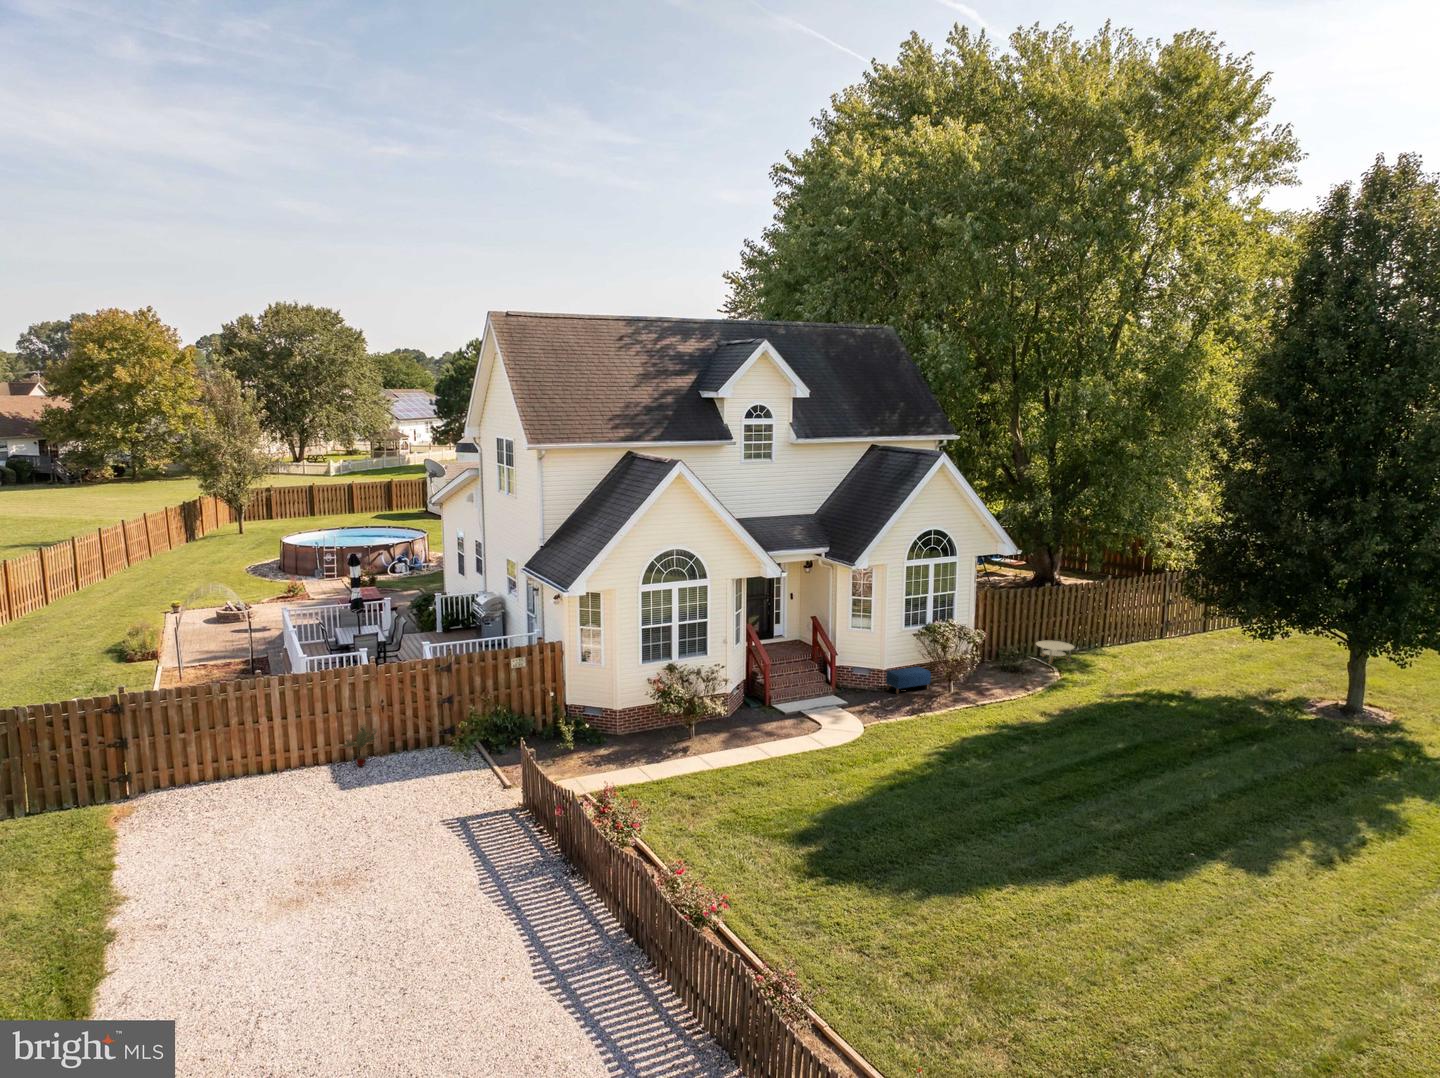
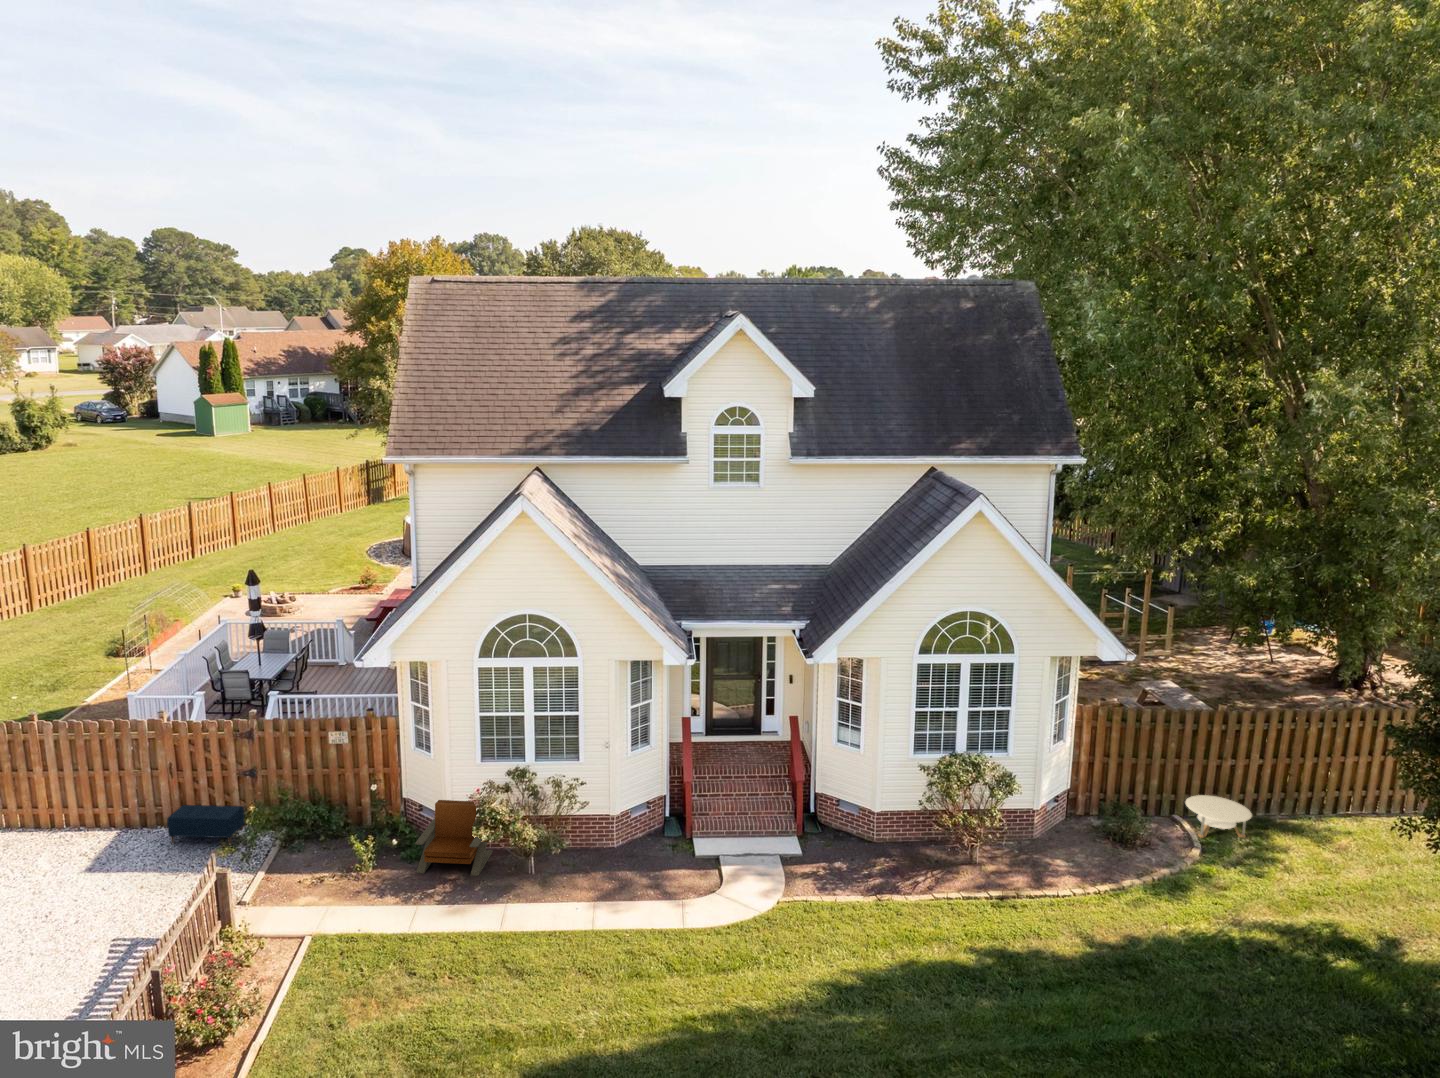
bench: present [886,667,931,694] -> present [167,805,245,845]
lounge chair: none [609,693,663,748] -> present [415,800,493,876]
potted tree: present [343,725,377,766] -> none [115,789,156,839]

